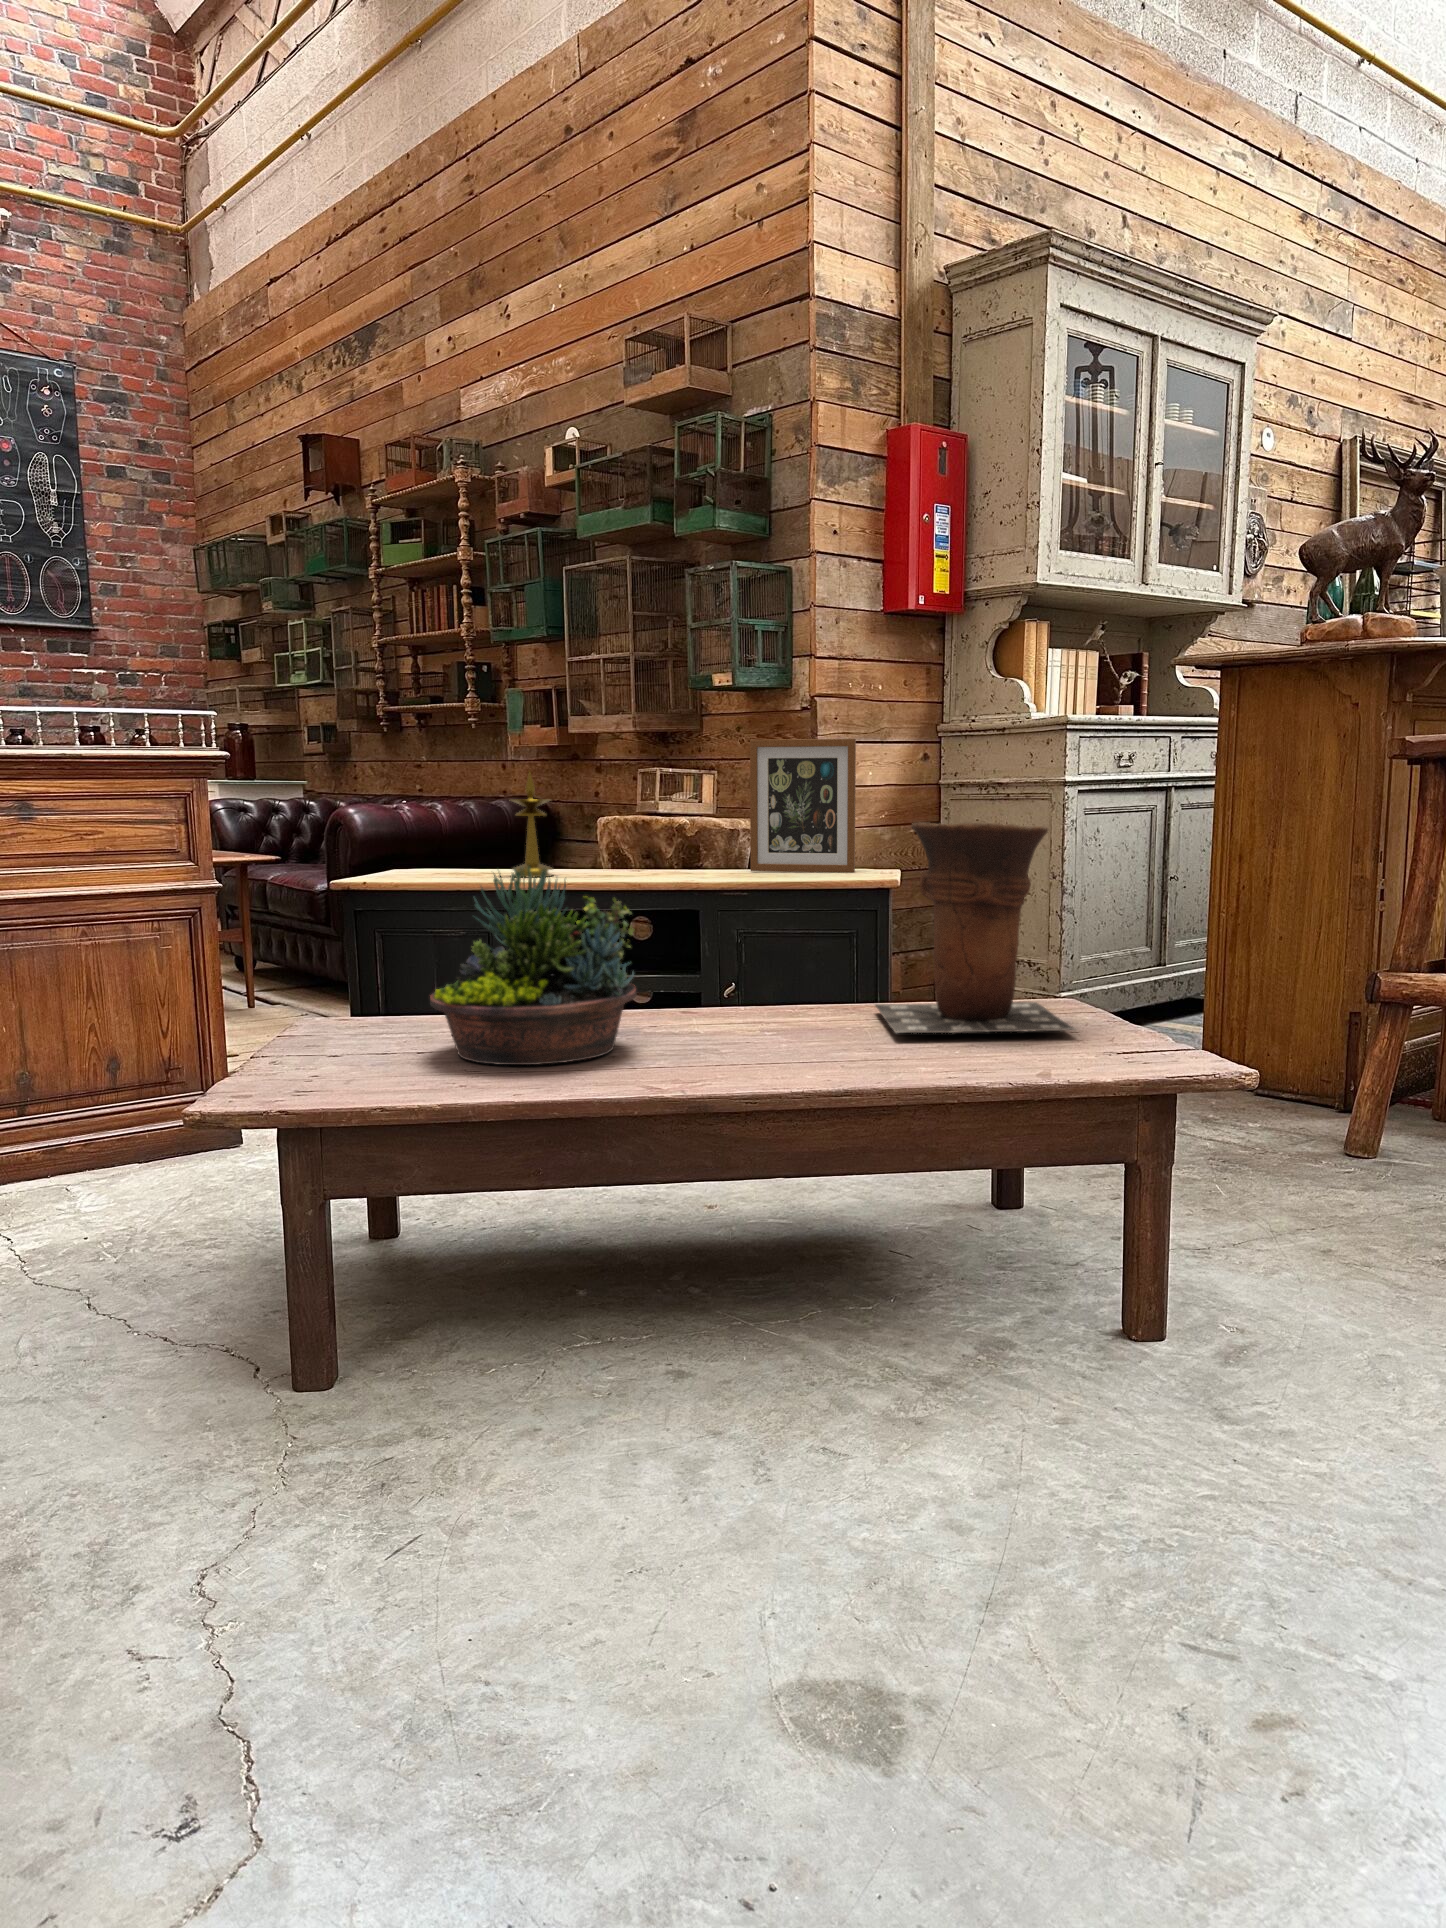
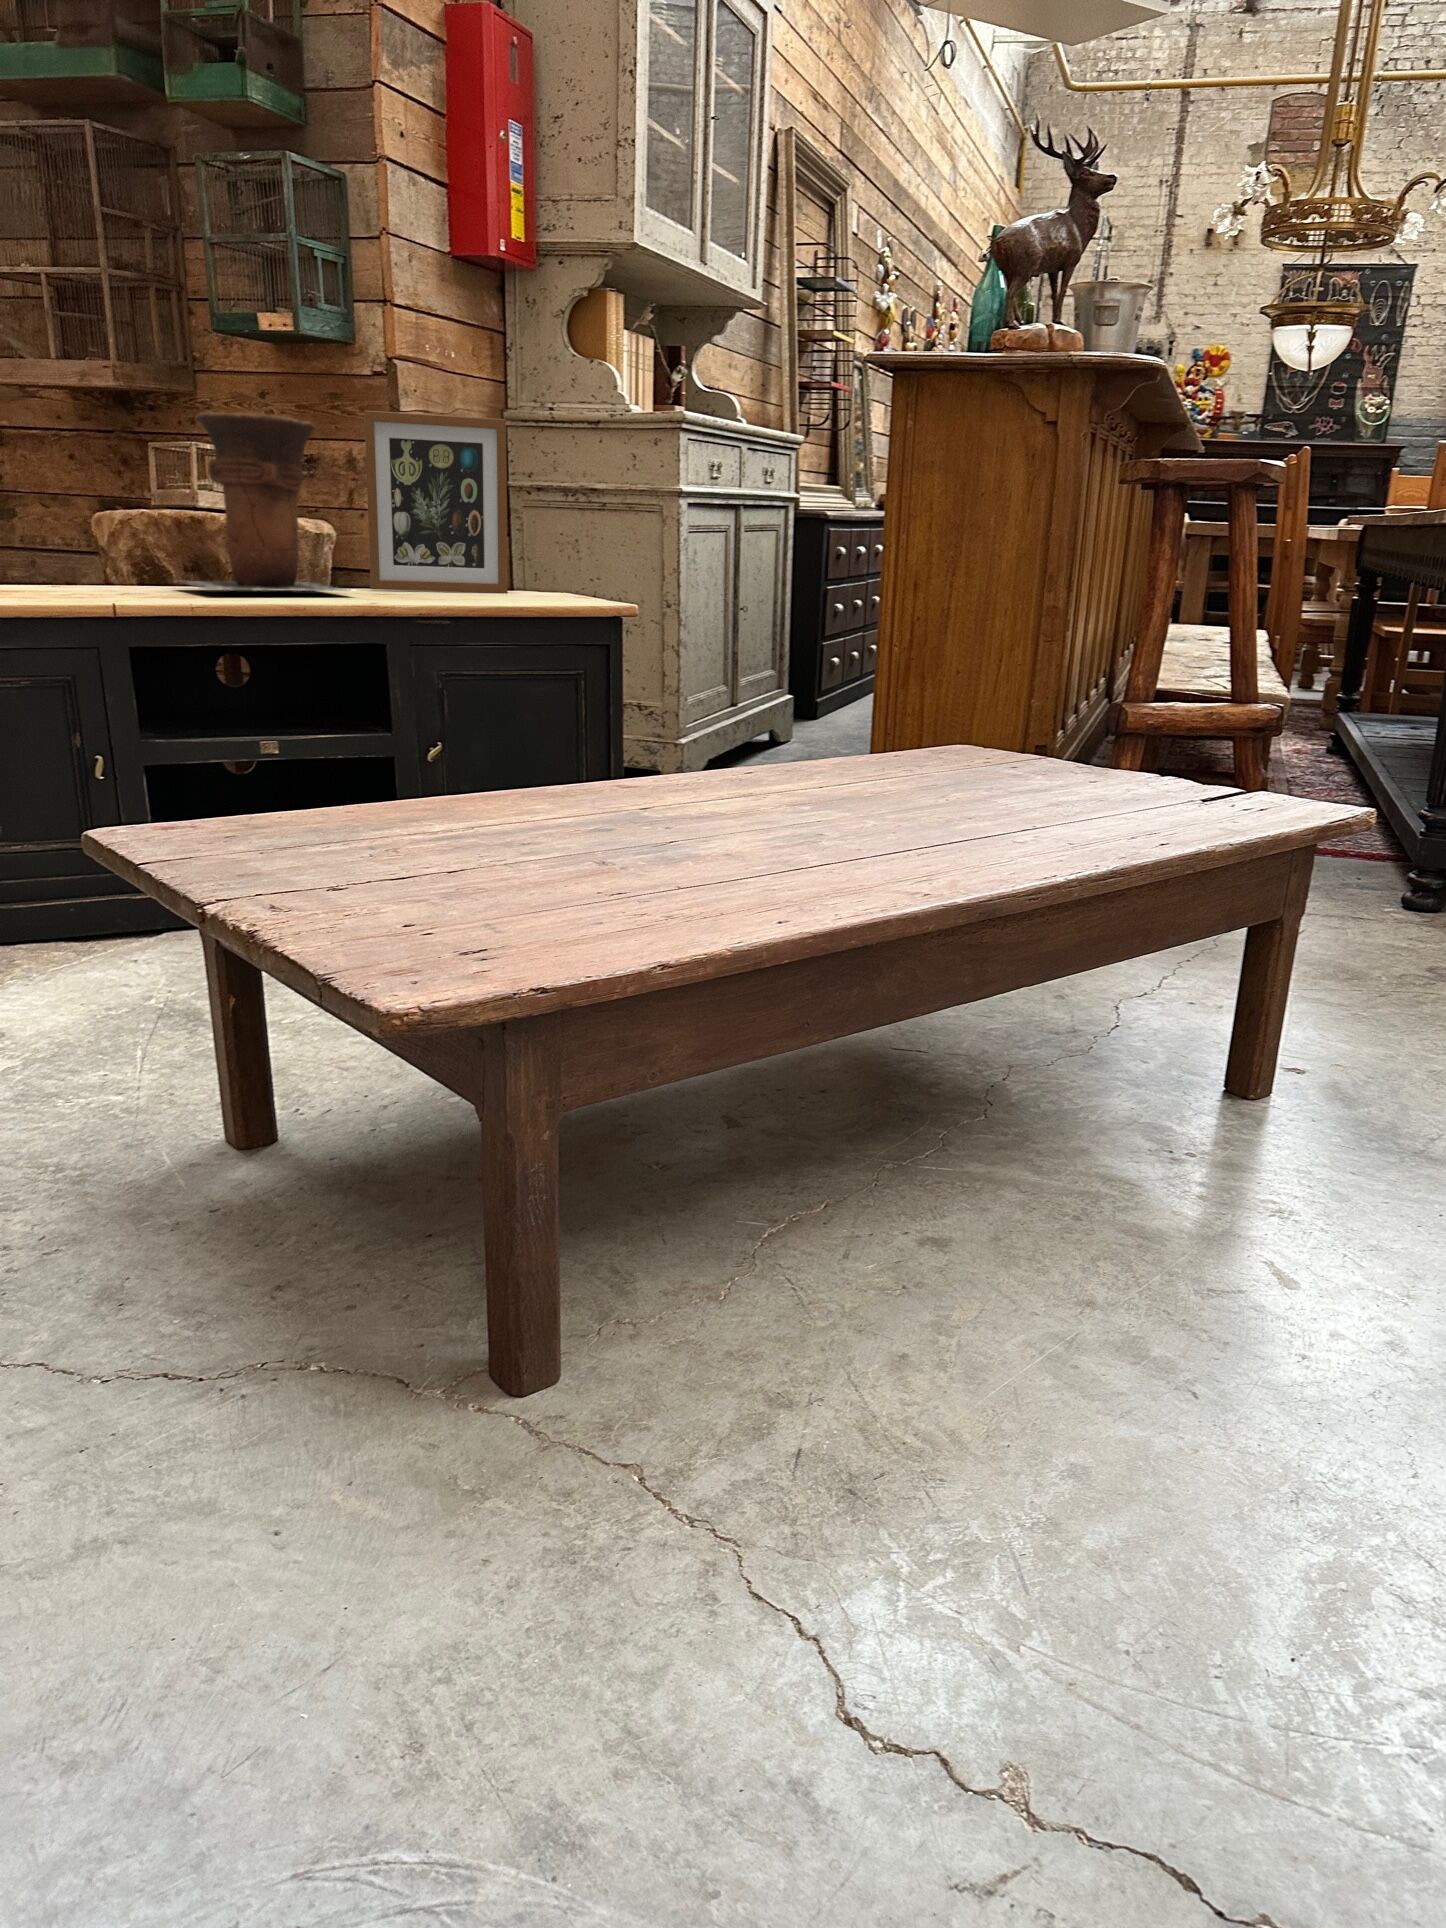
candlestick: present [511,773,553,877] -> none [26,432,106,592]
vase: present [875,822,1075,1033] -> present [180,412,350,591]
succulent planter: present [430,865,637,1065] -> none [483,566,795,867]

